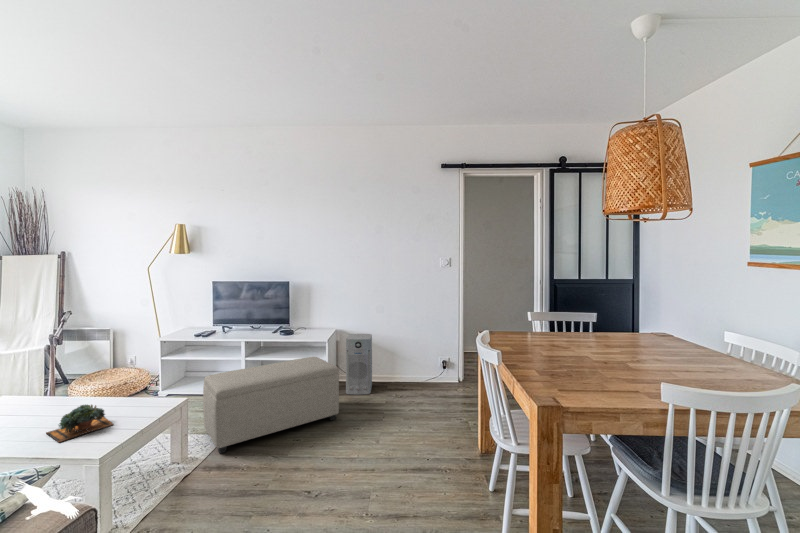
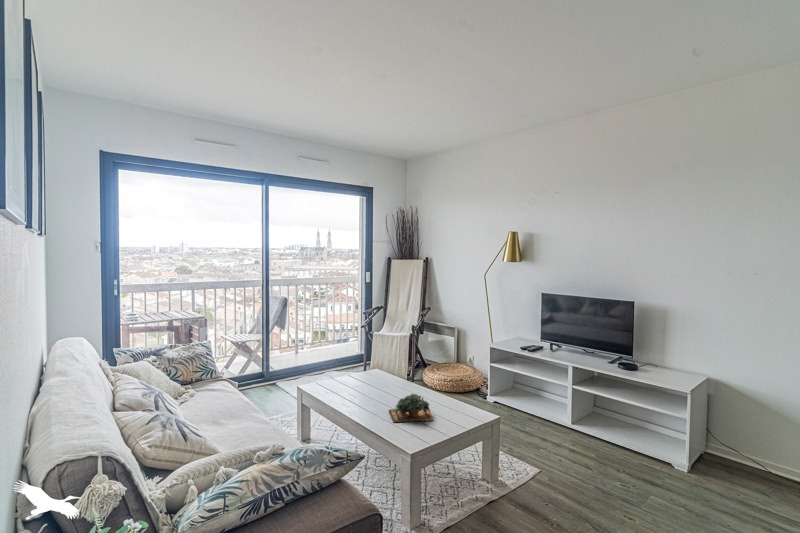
air purifier: present [346,334,372,395] -> none [719,389,777,493]
ottoman: present [203,357,339,454] -> none [519,396,705,511]

